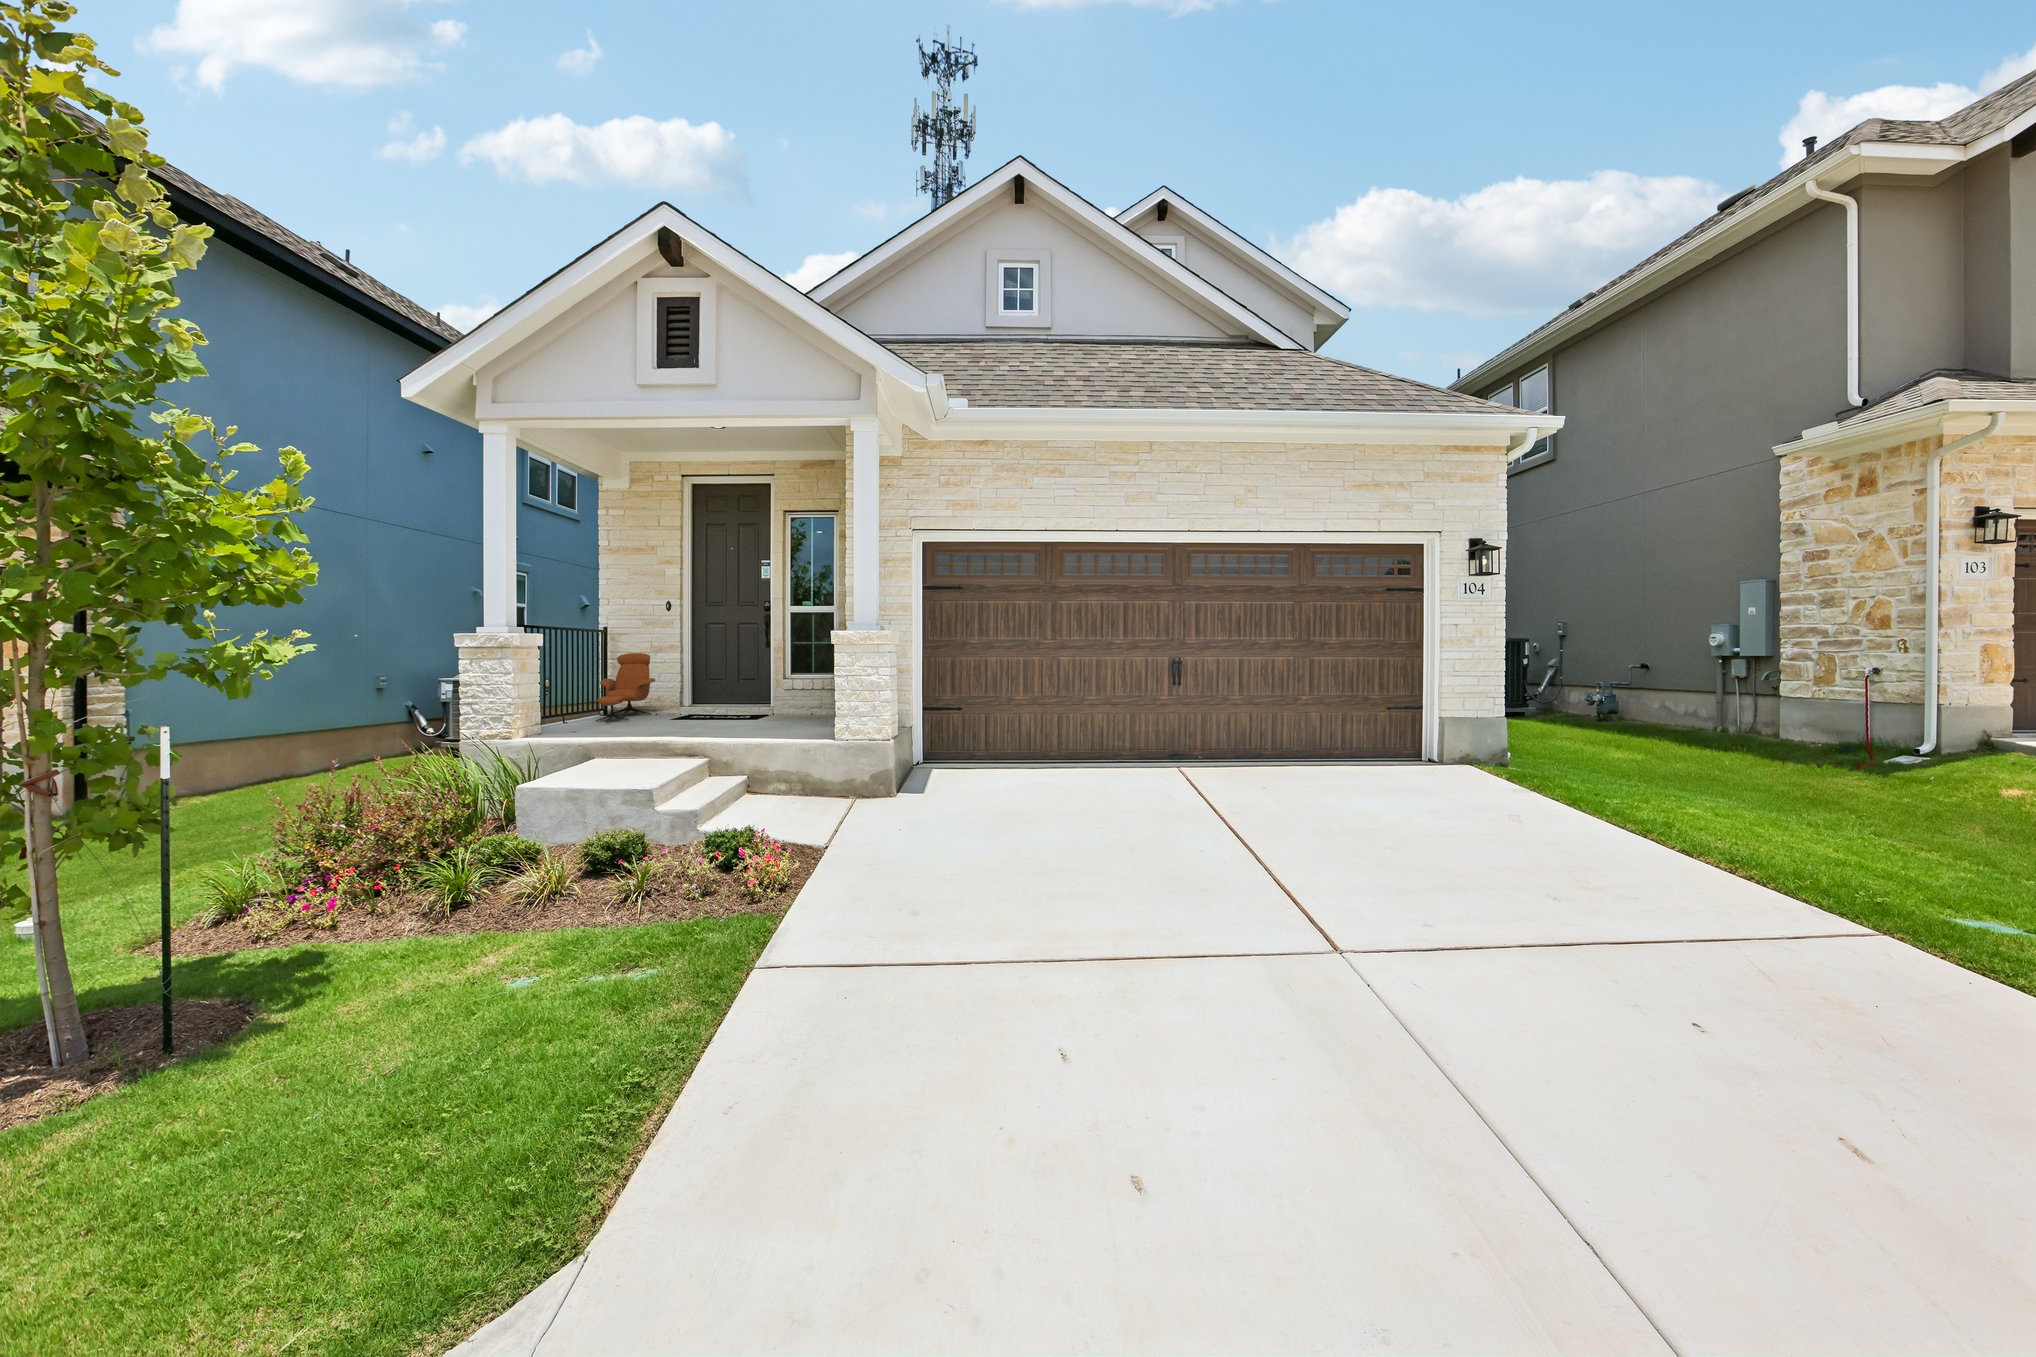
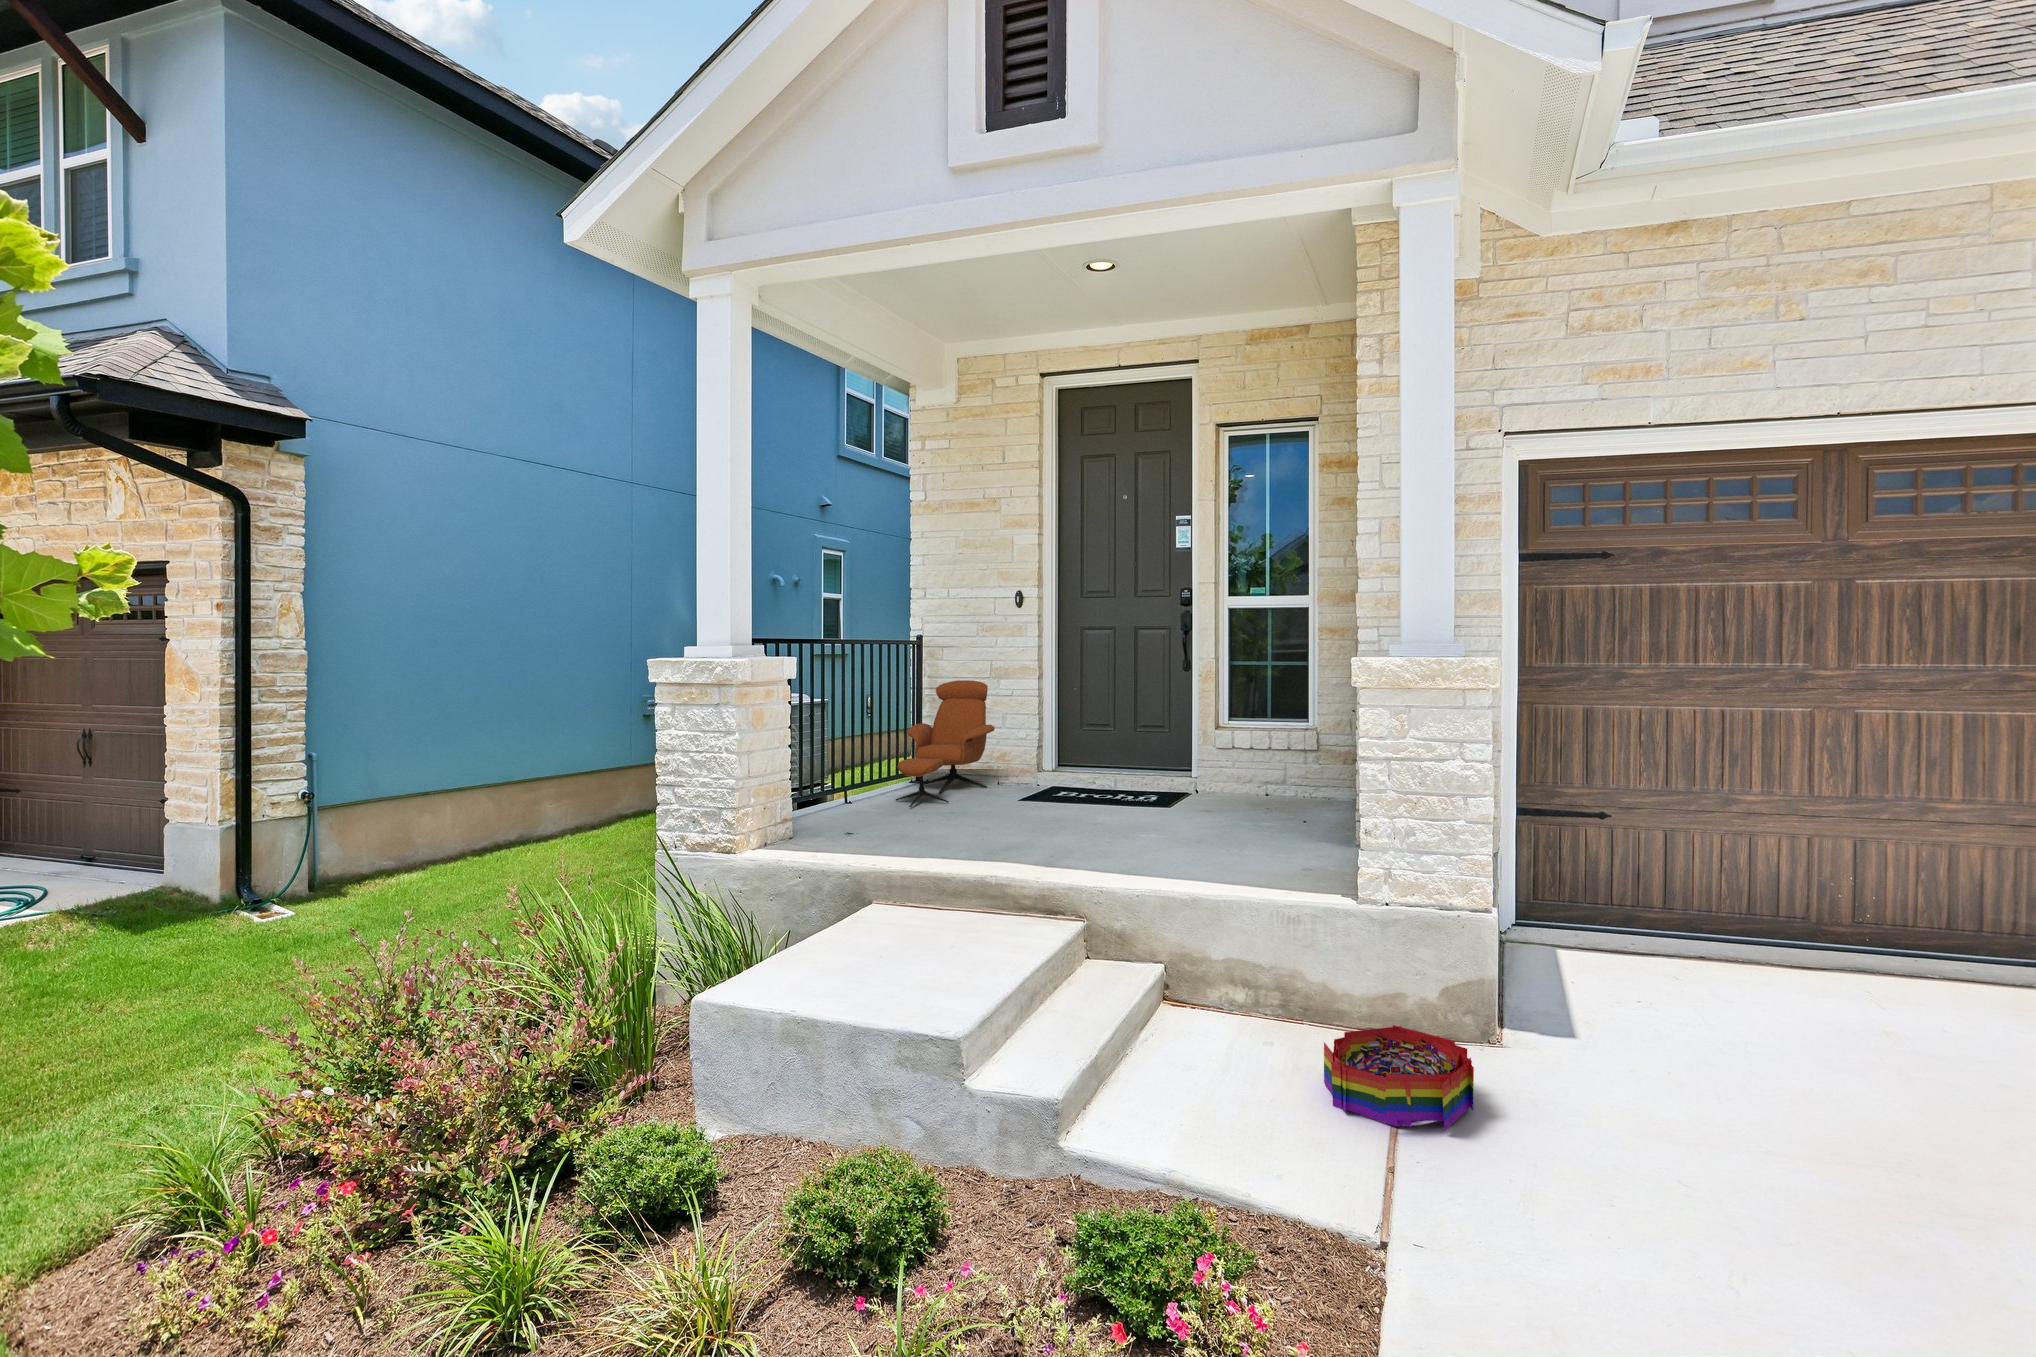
storage bin: none [819,784,877,814] -> present [1324,1025,1474,1130]

